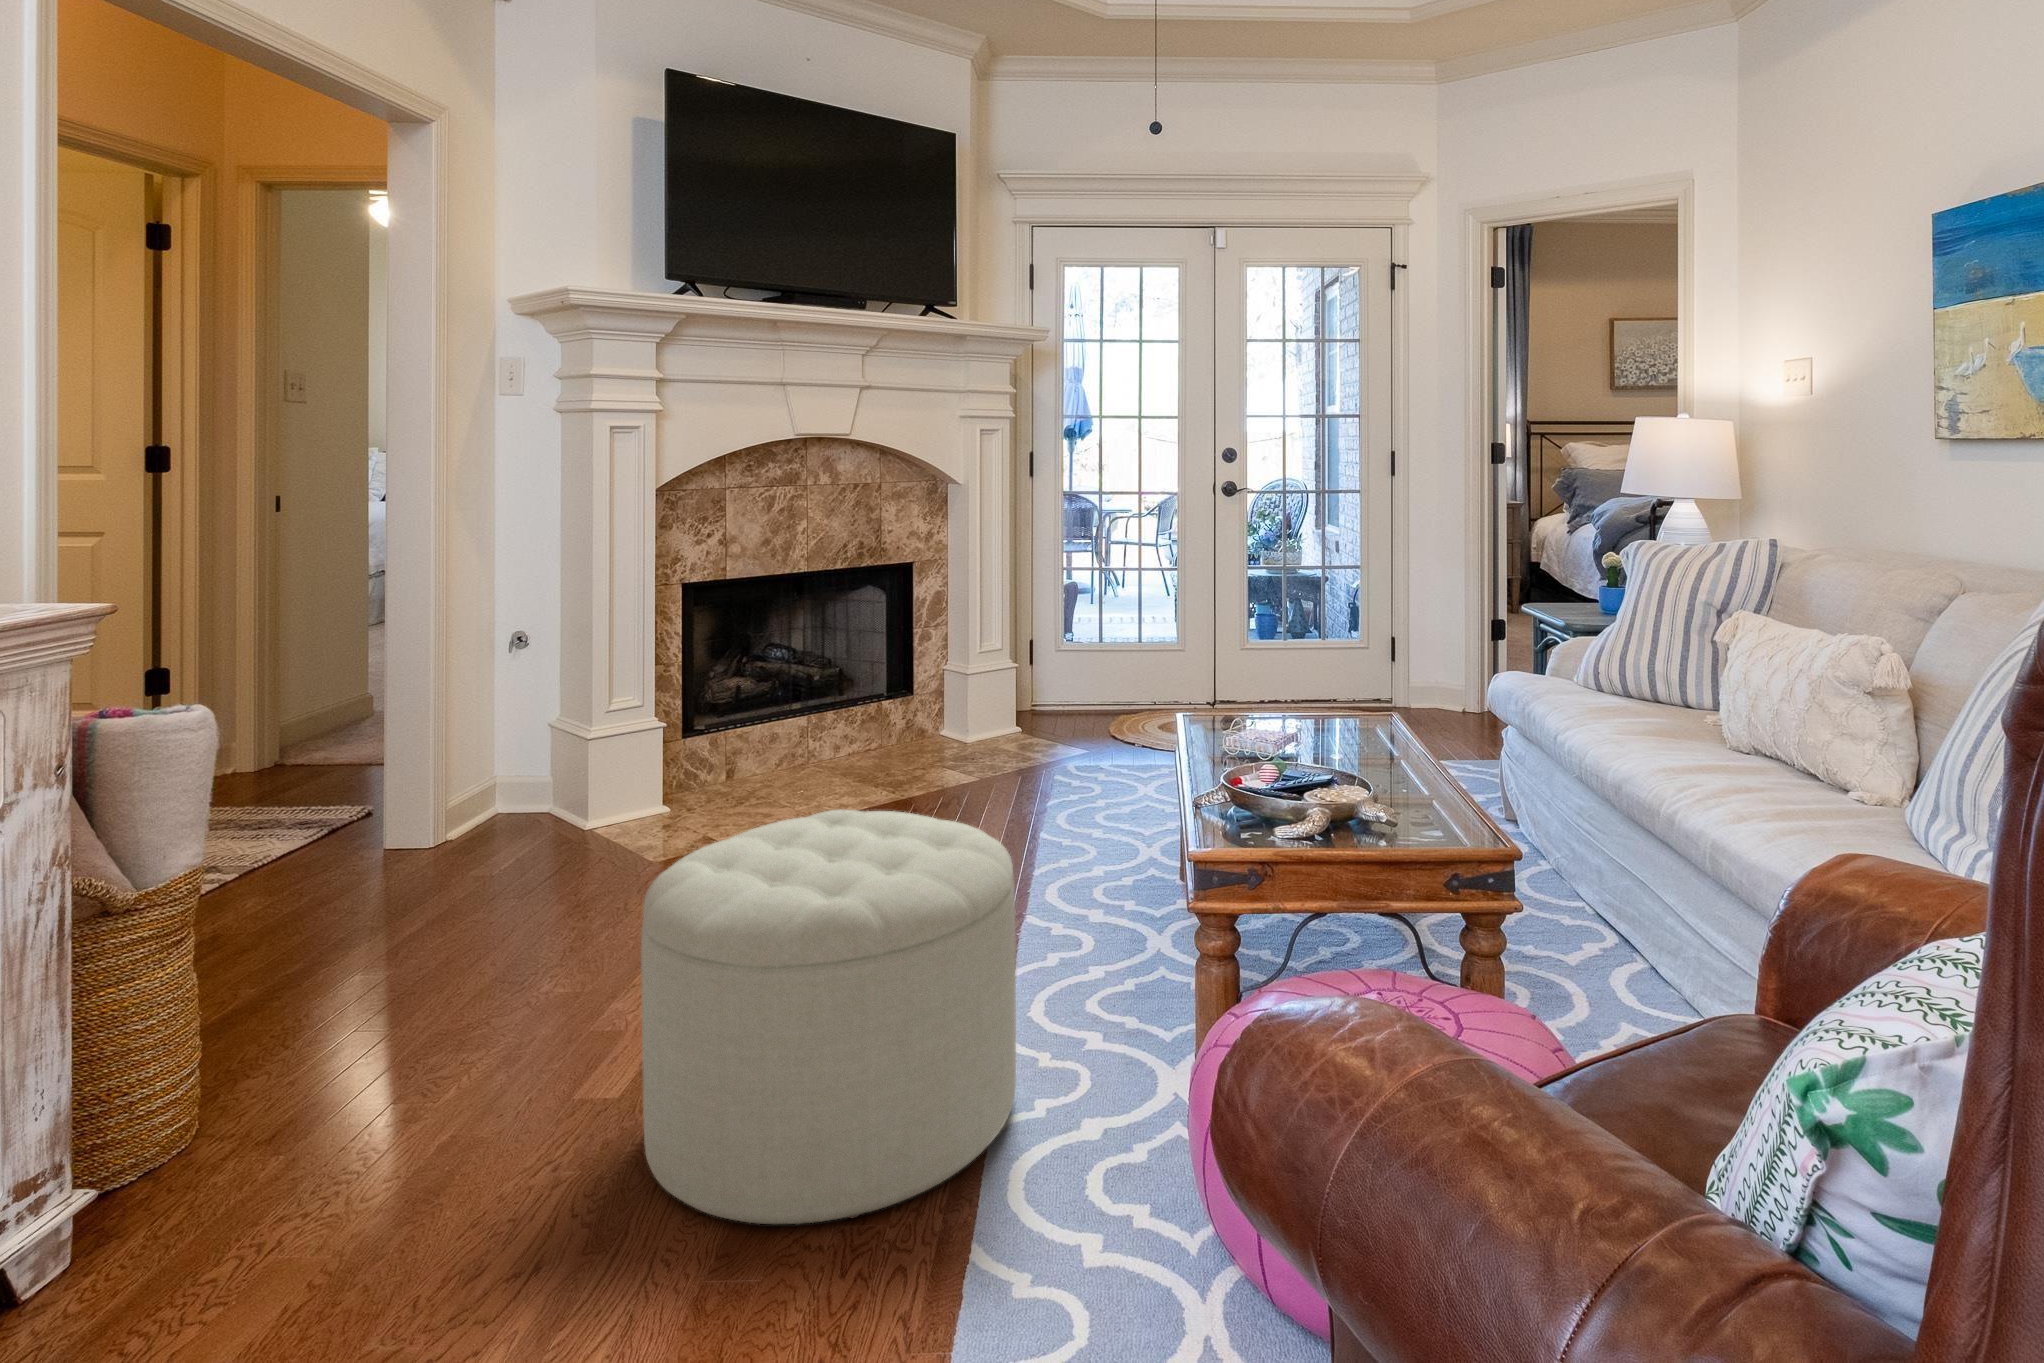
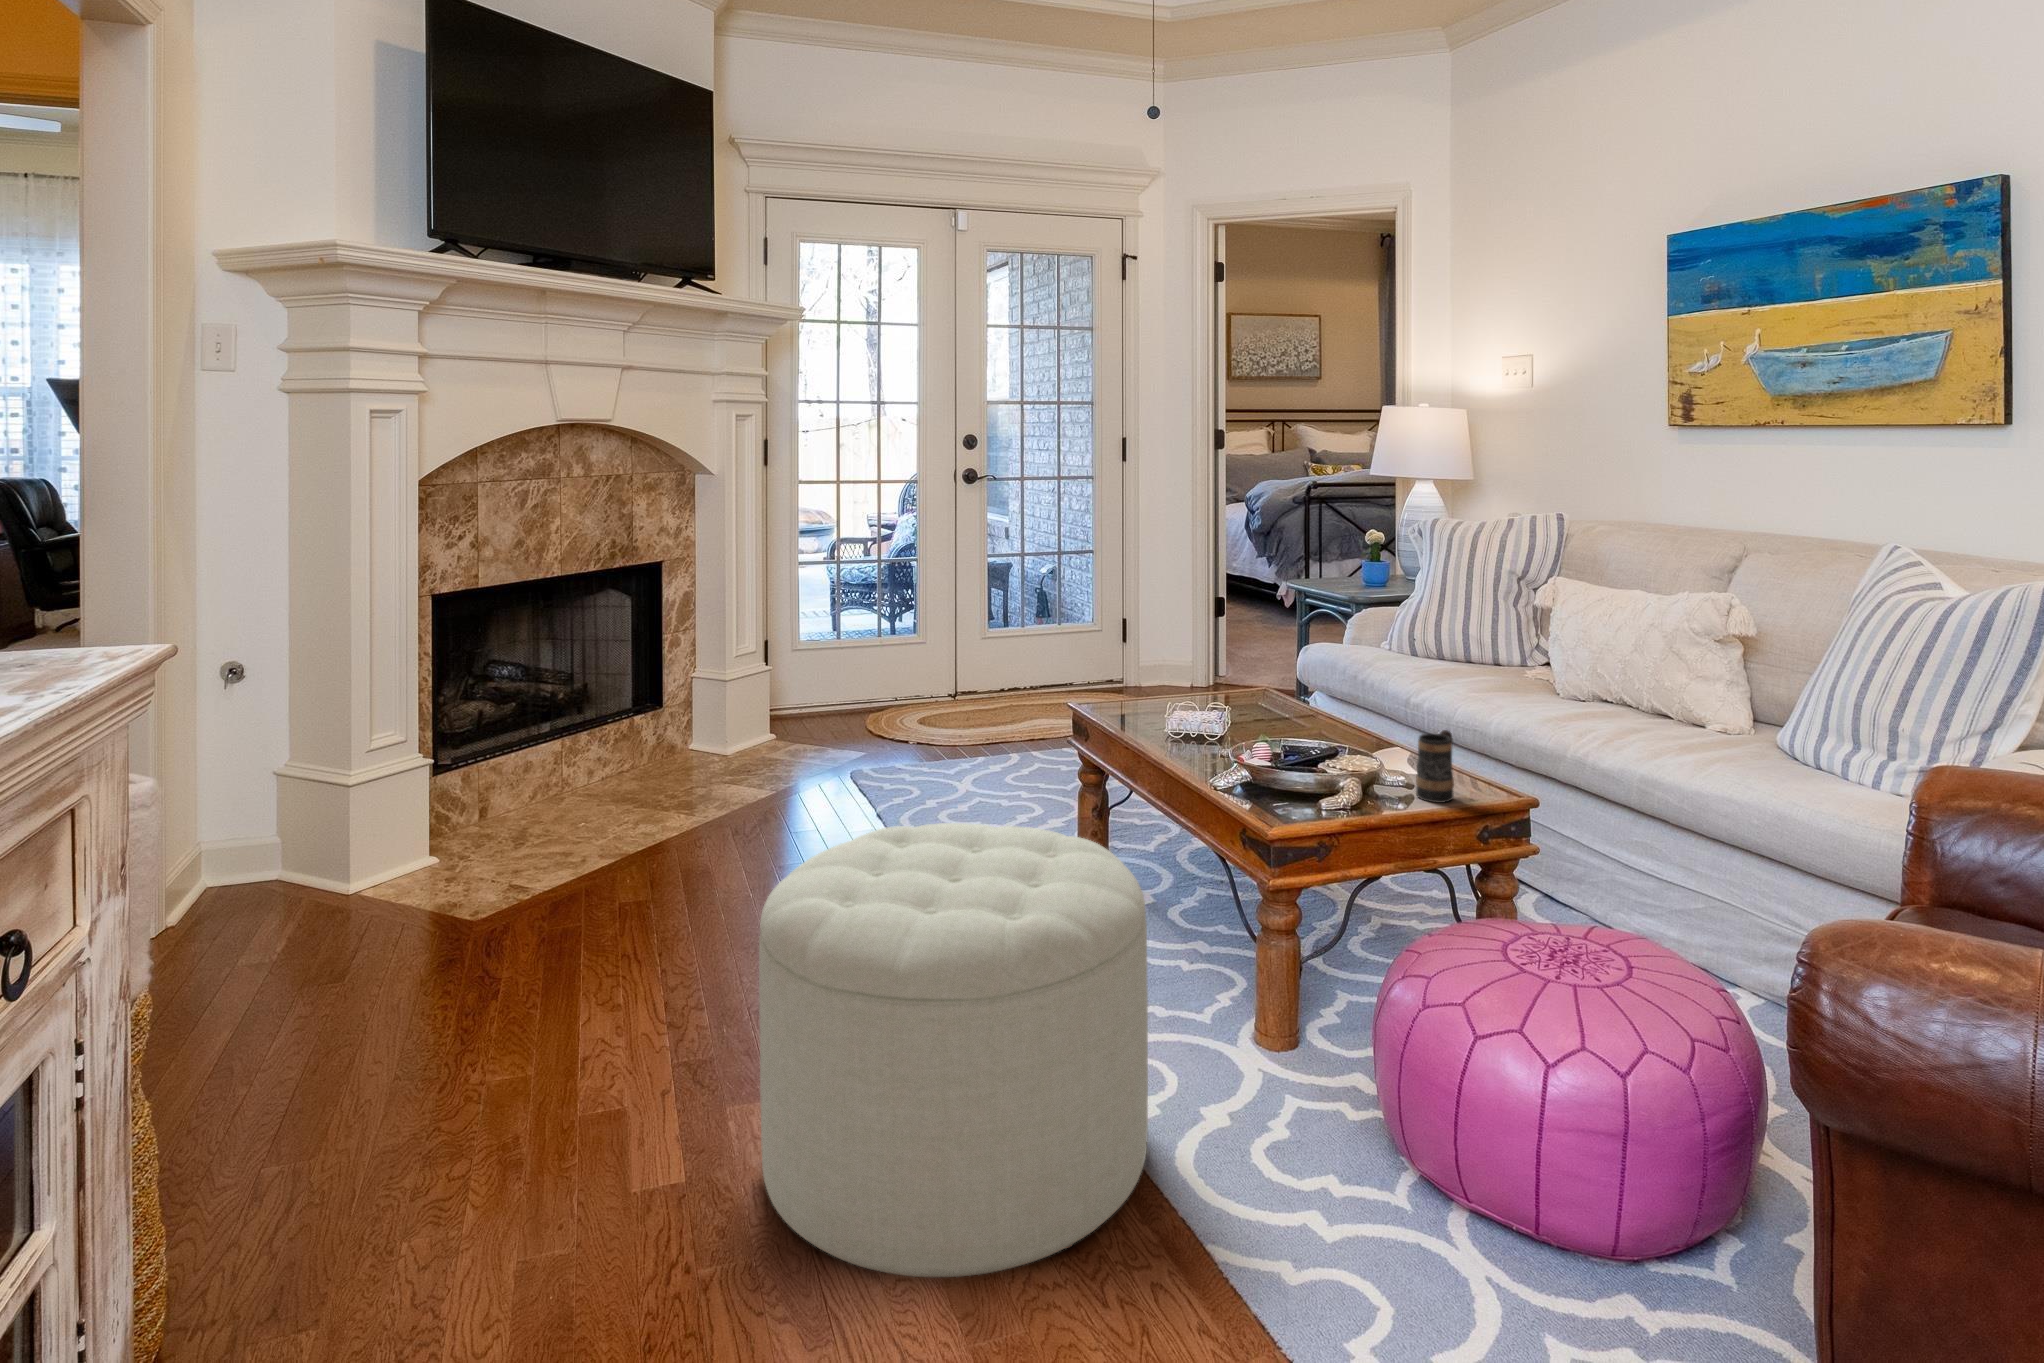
mug: none [1379,765,1429,843] -> present [1416,730,1454,803]

